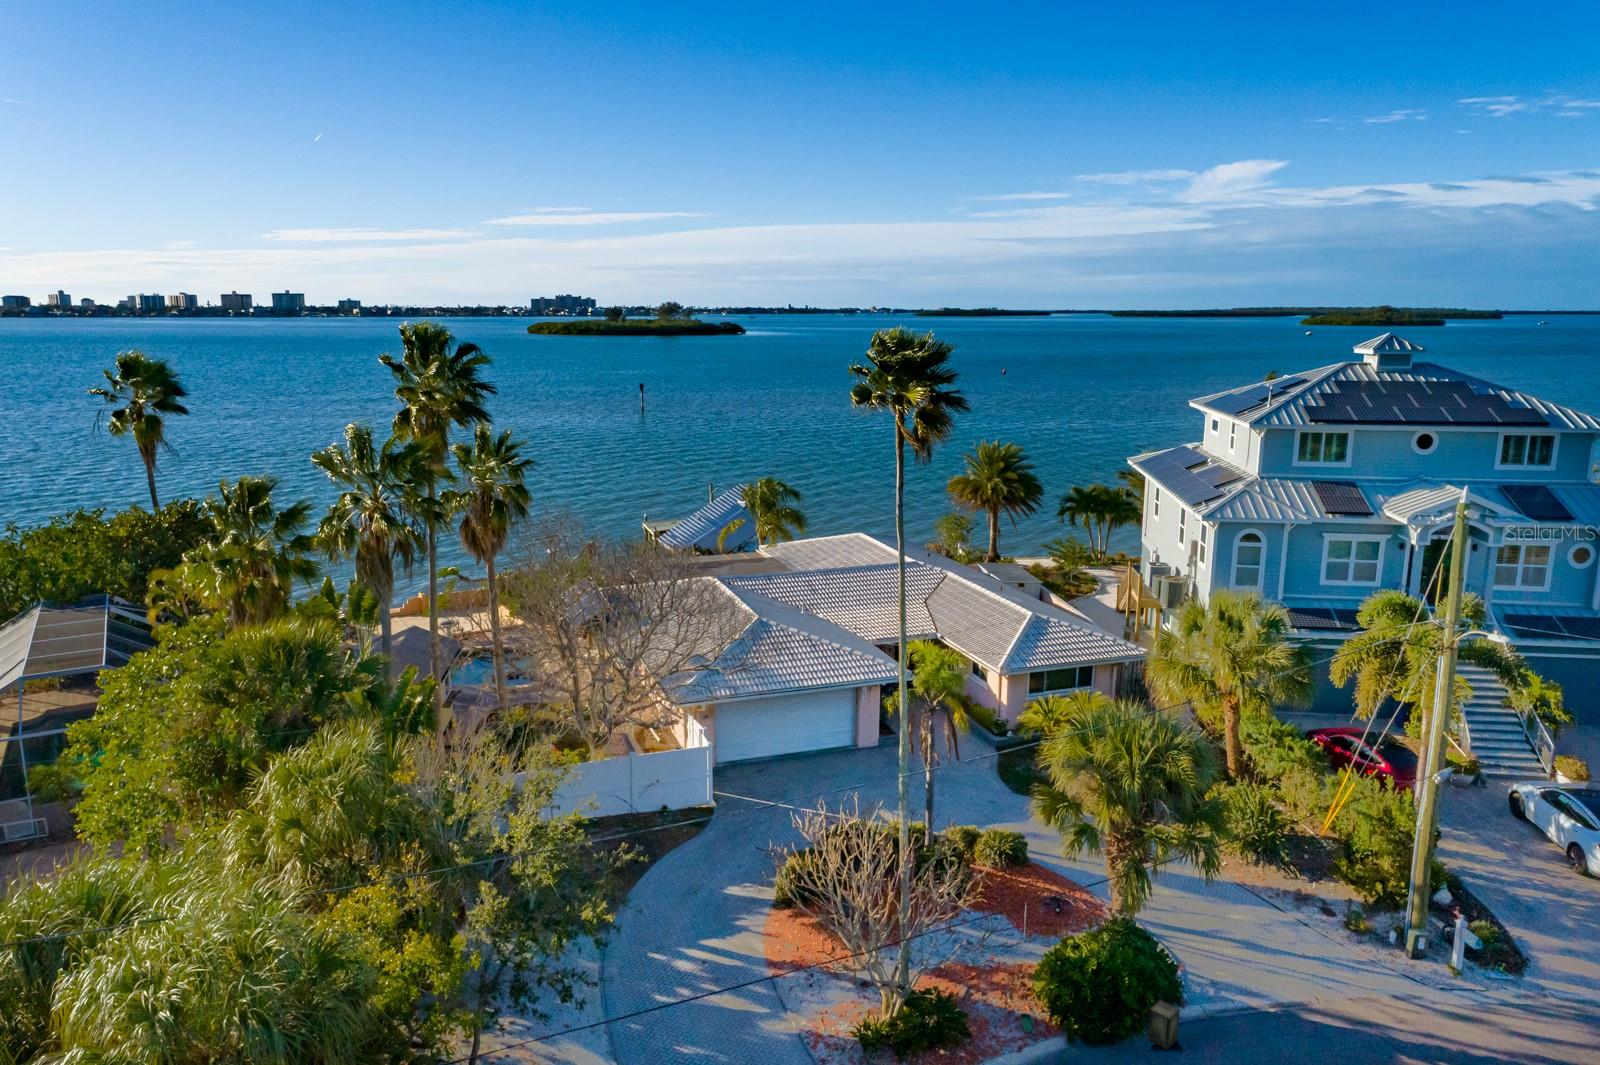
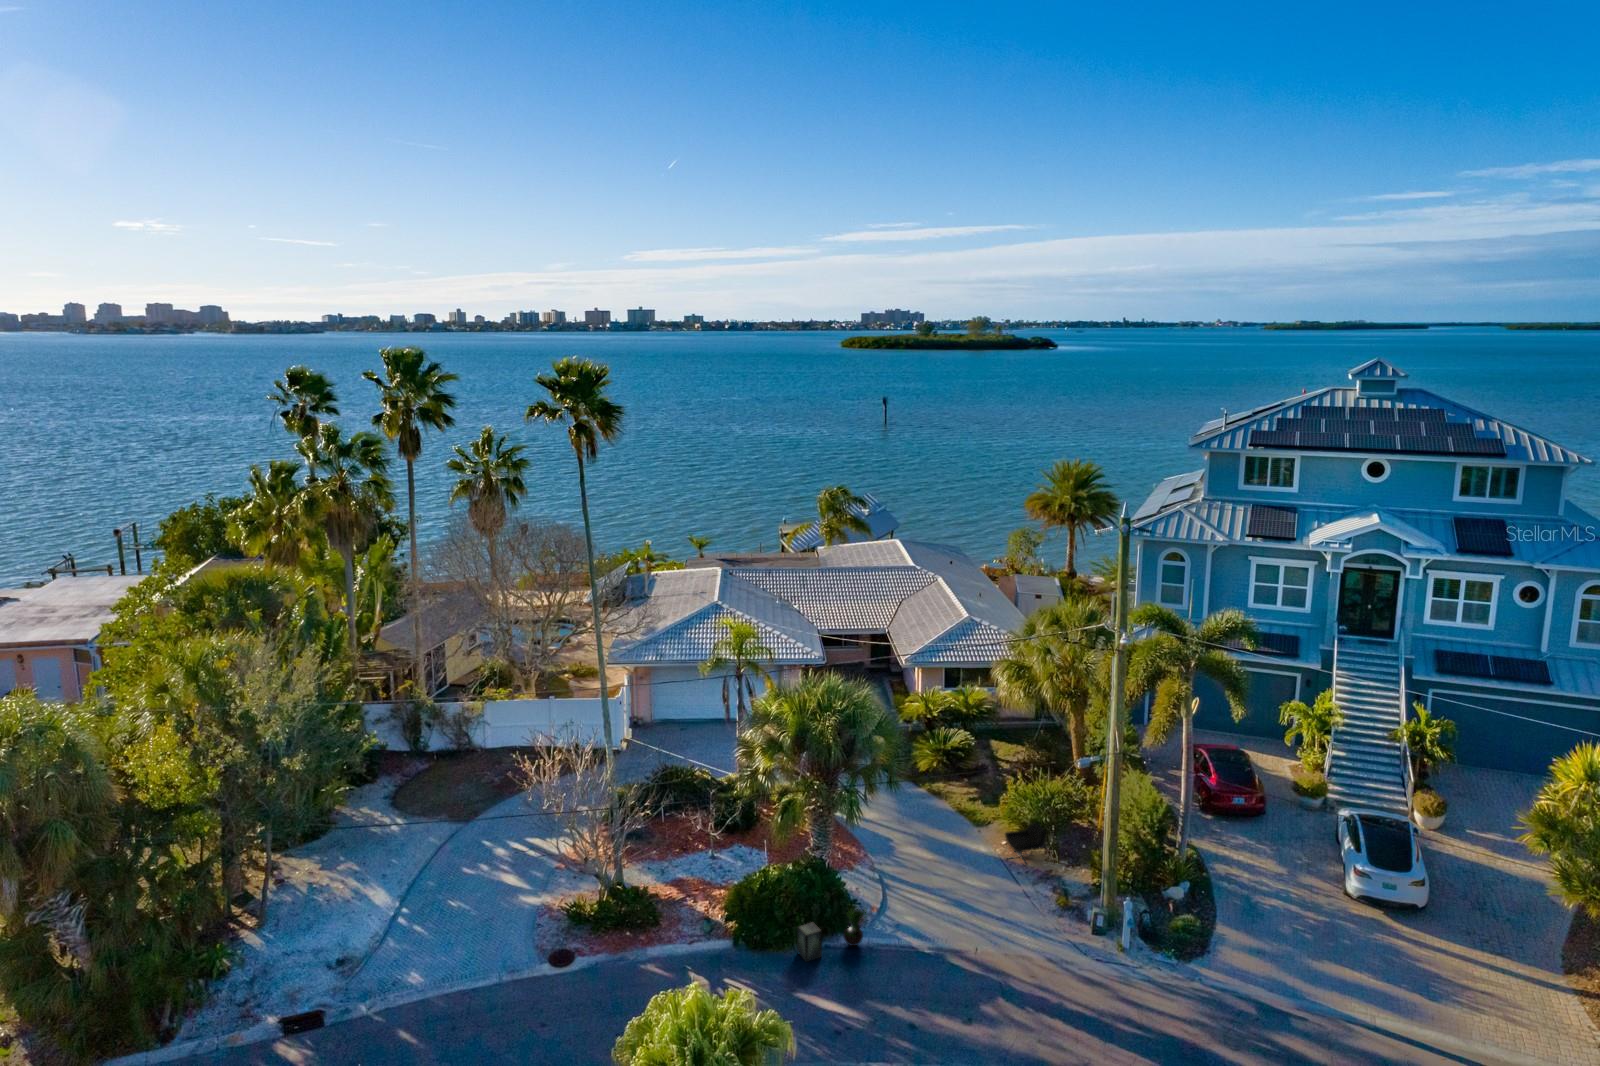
lounge chair: none [1235,838,1285,887] -> present [1005,823,1046,857]
potted tree: none [1183,971,1217,1019] -> present [843,908,866,946]

